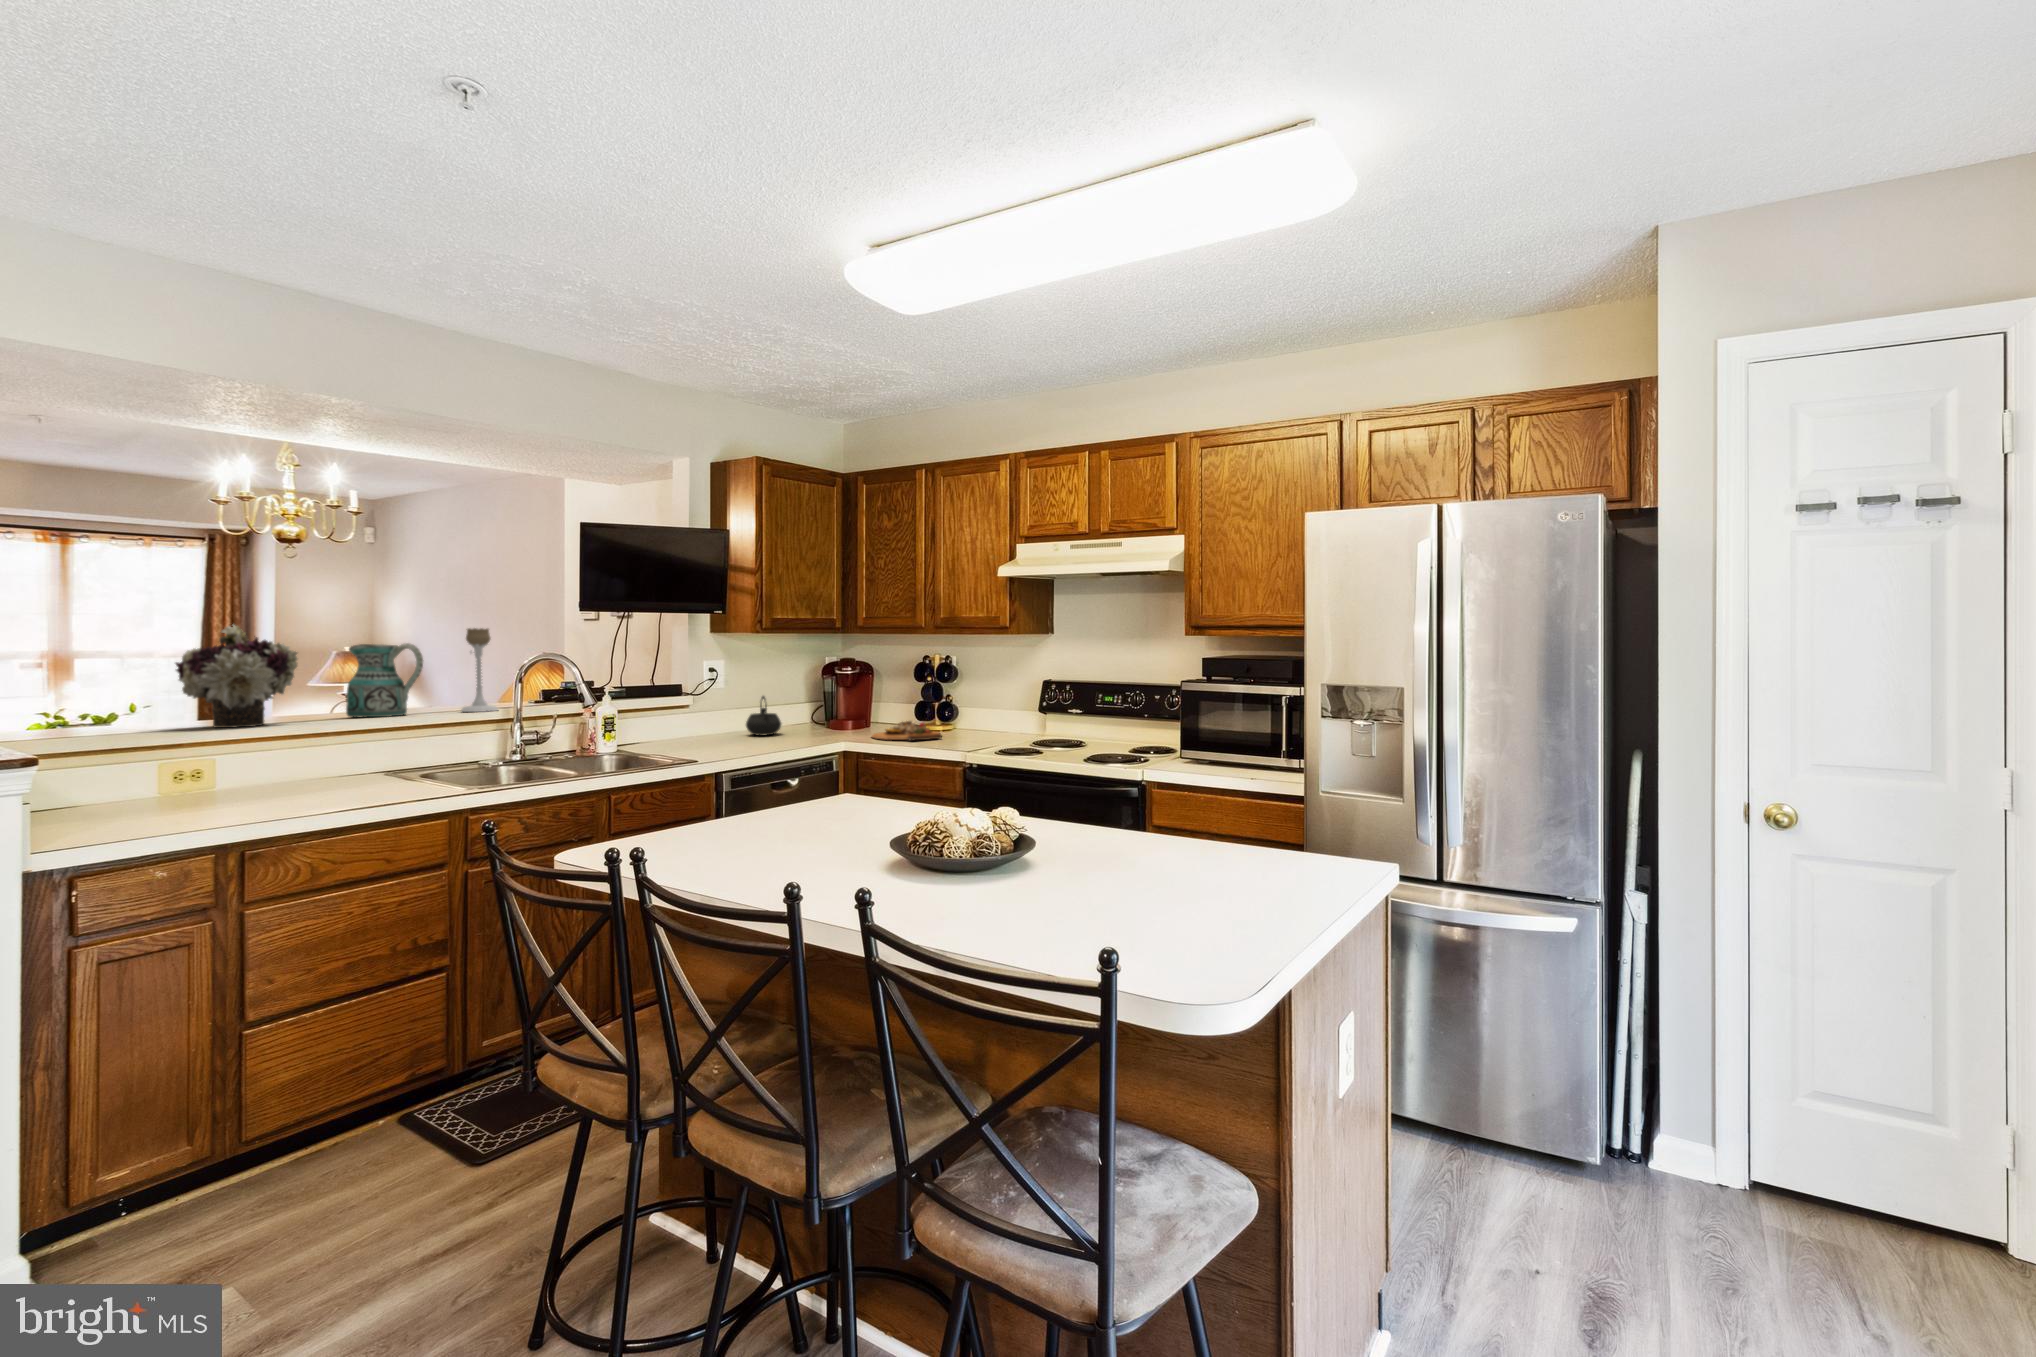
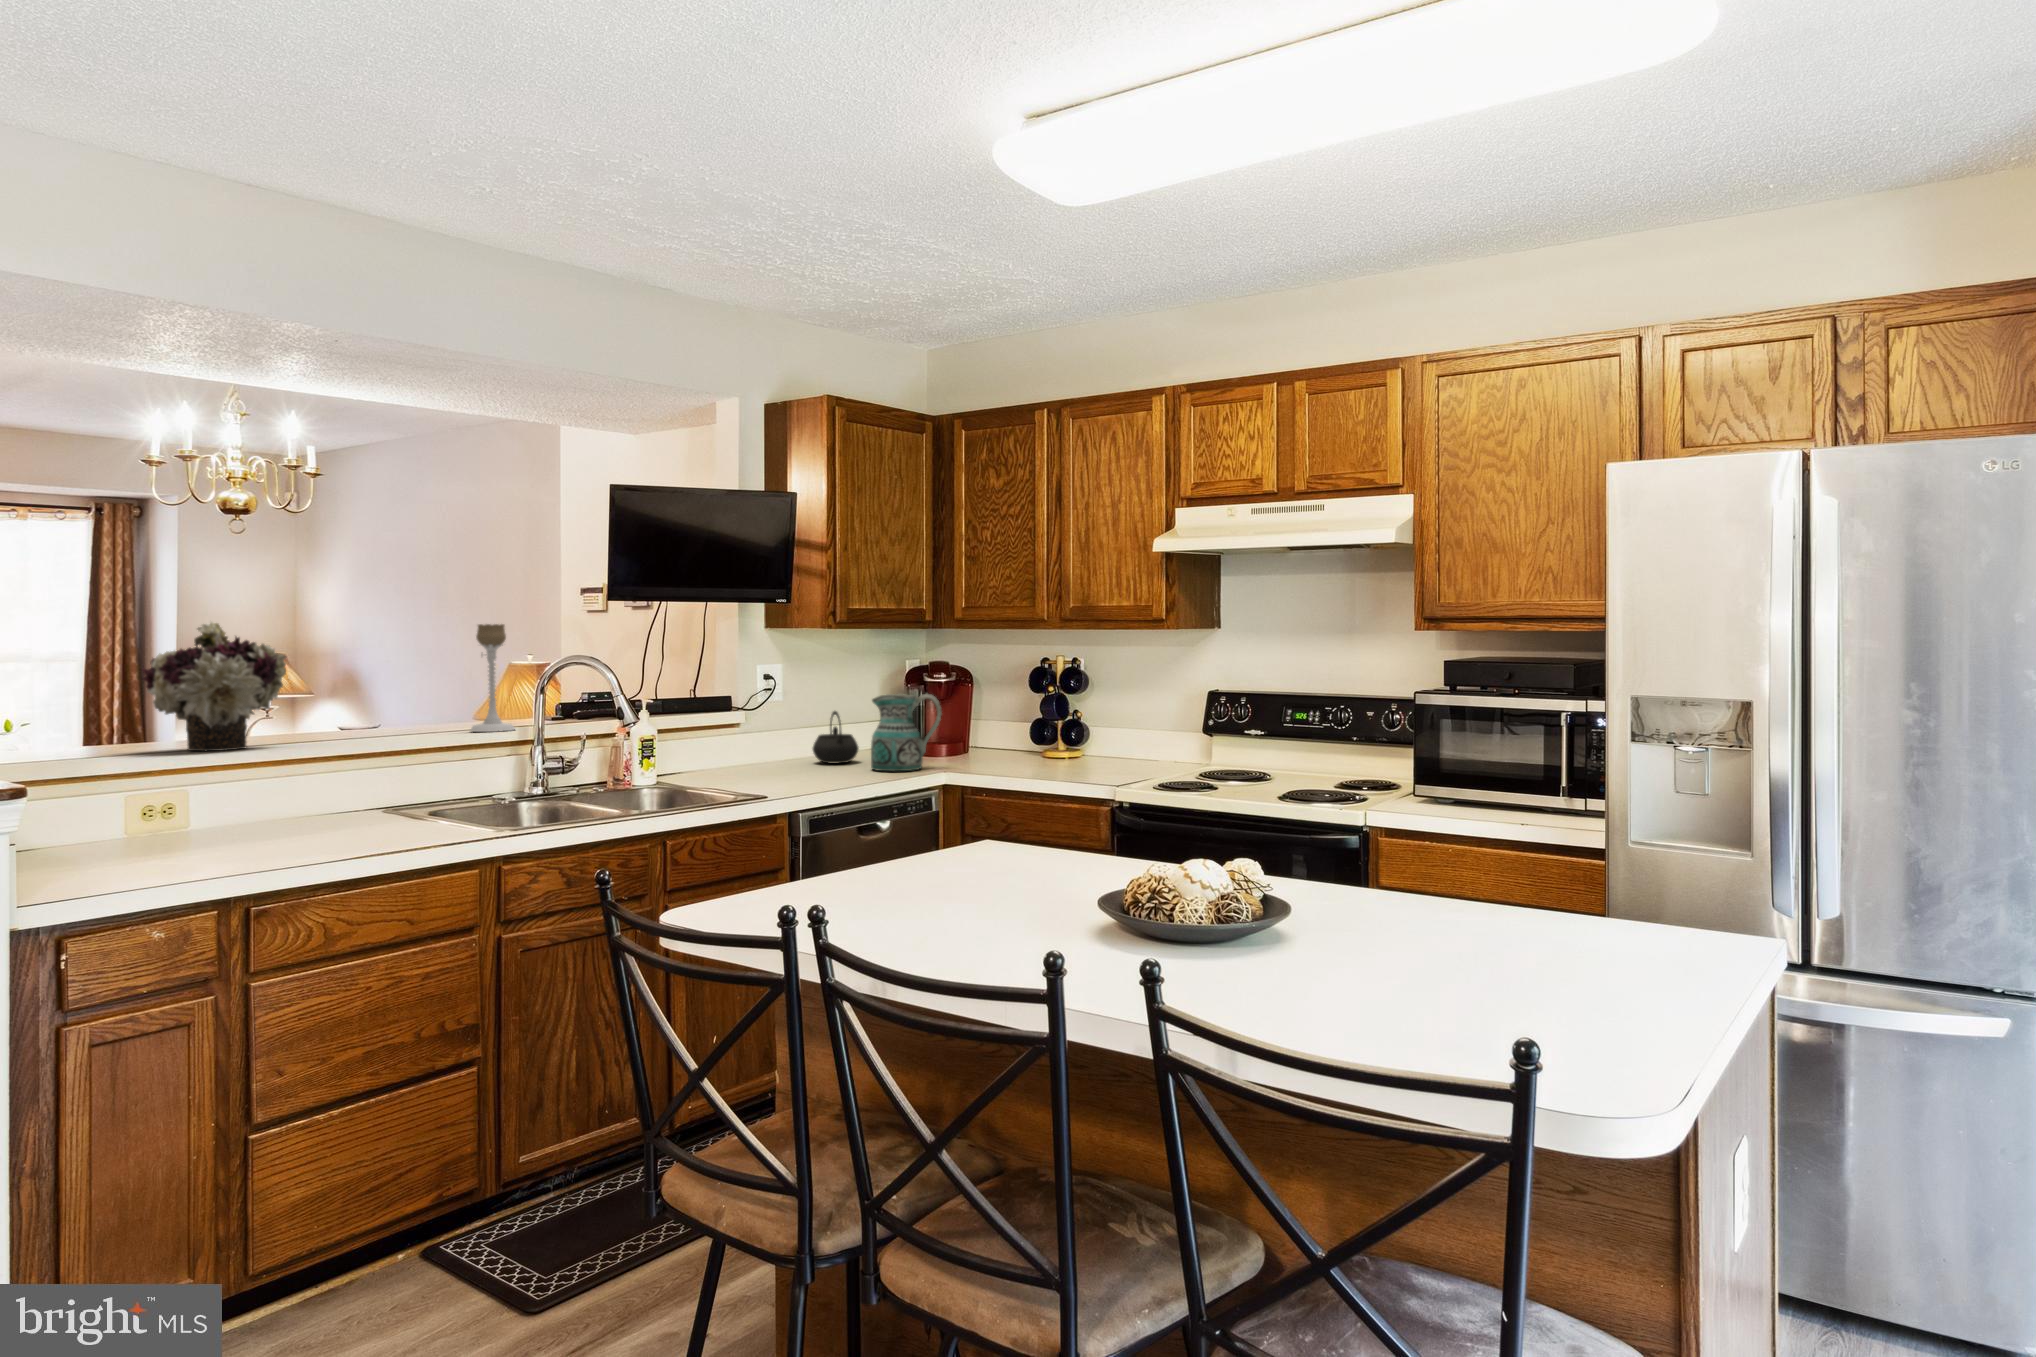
ceramic pitcher: present [346,643,423,717] -> present [871,694,942,771]
cutting board: present [872,721,942,741] -> none [978,744,1074,771]

